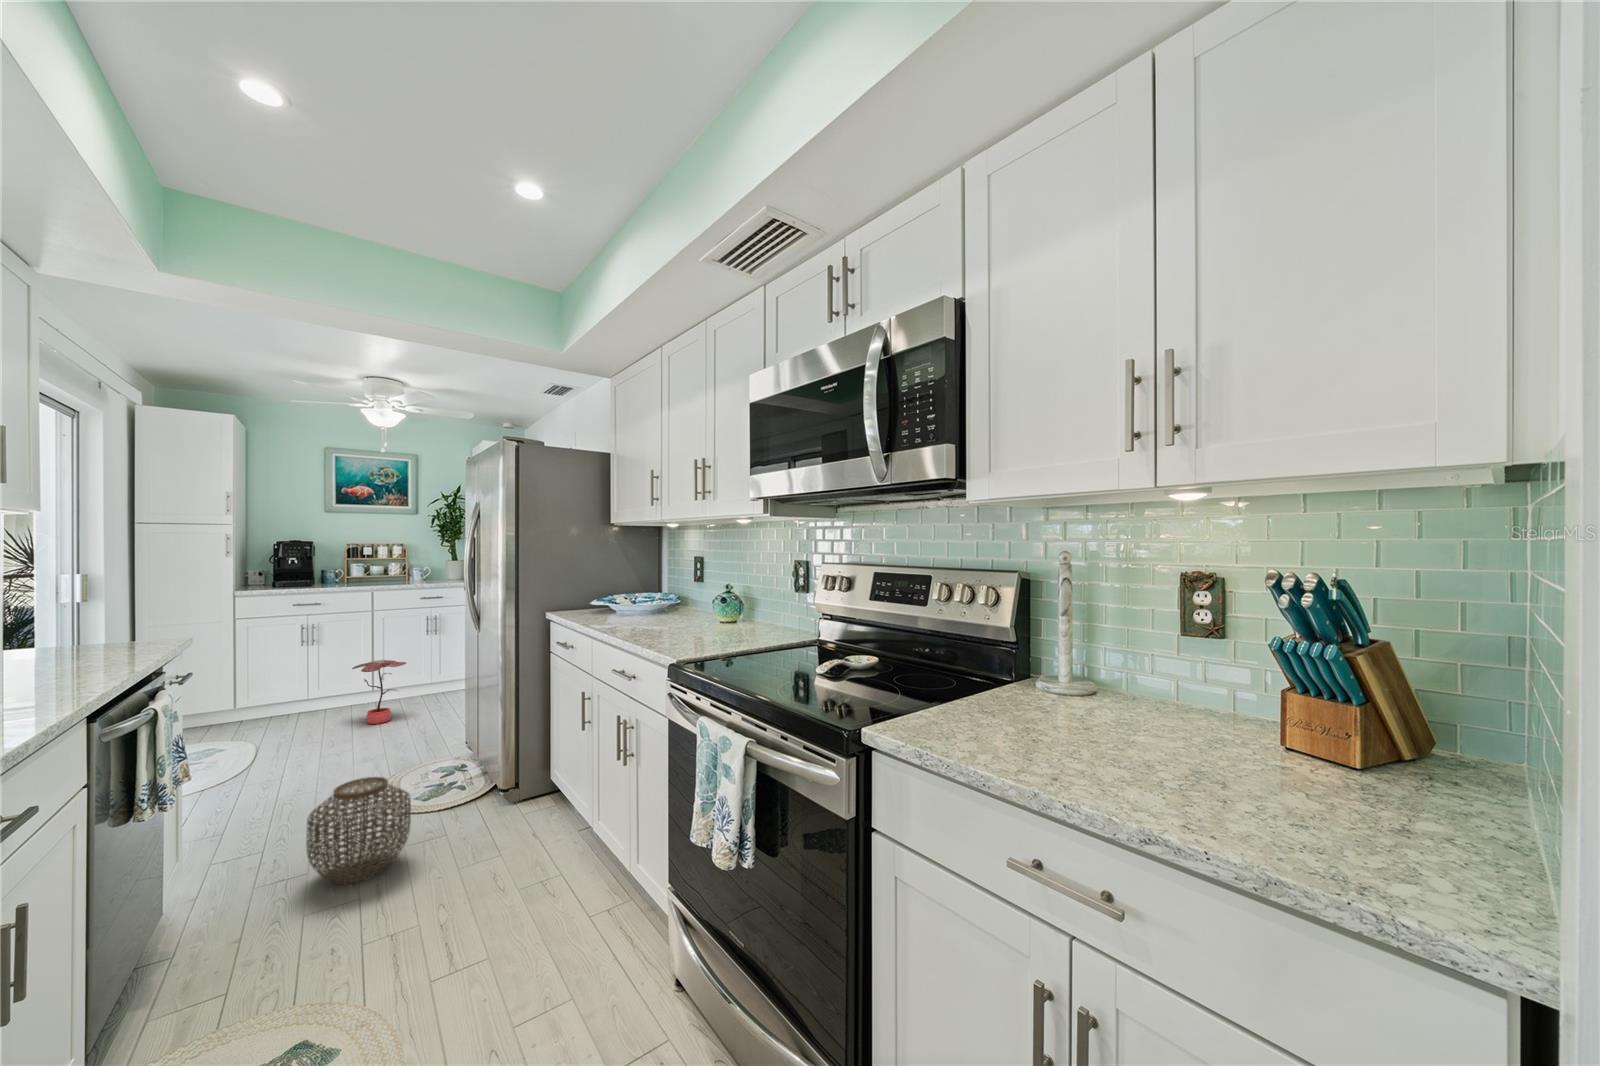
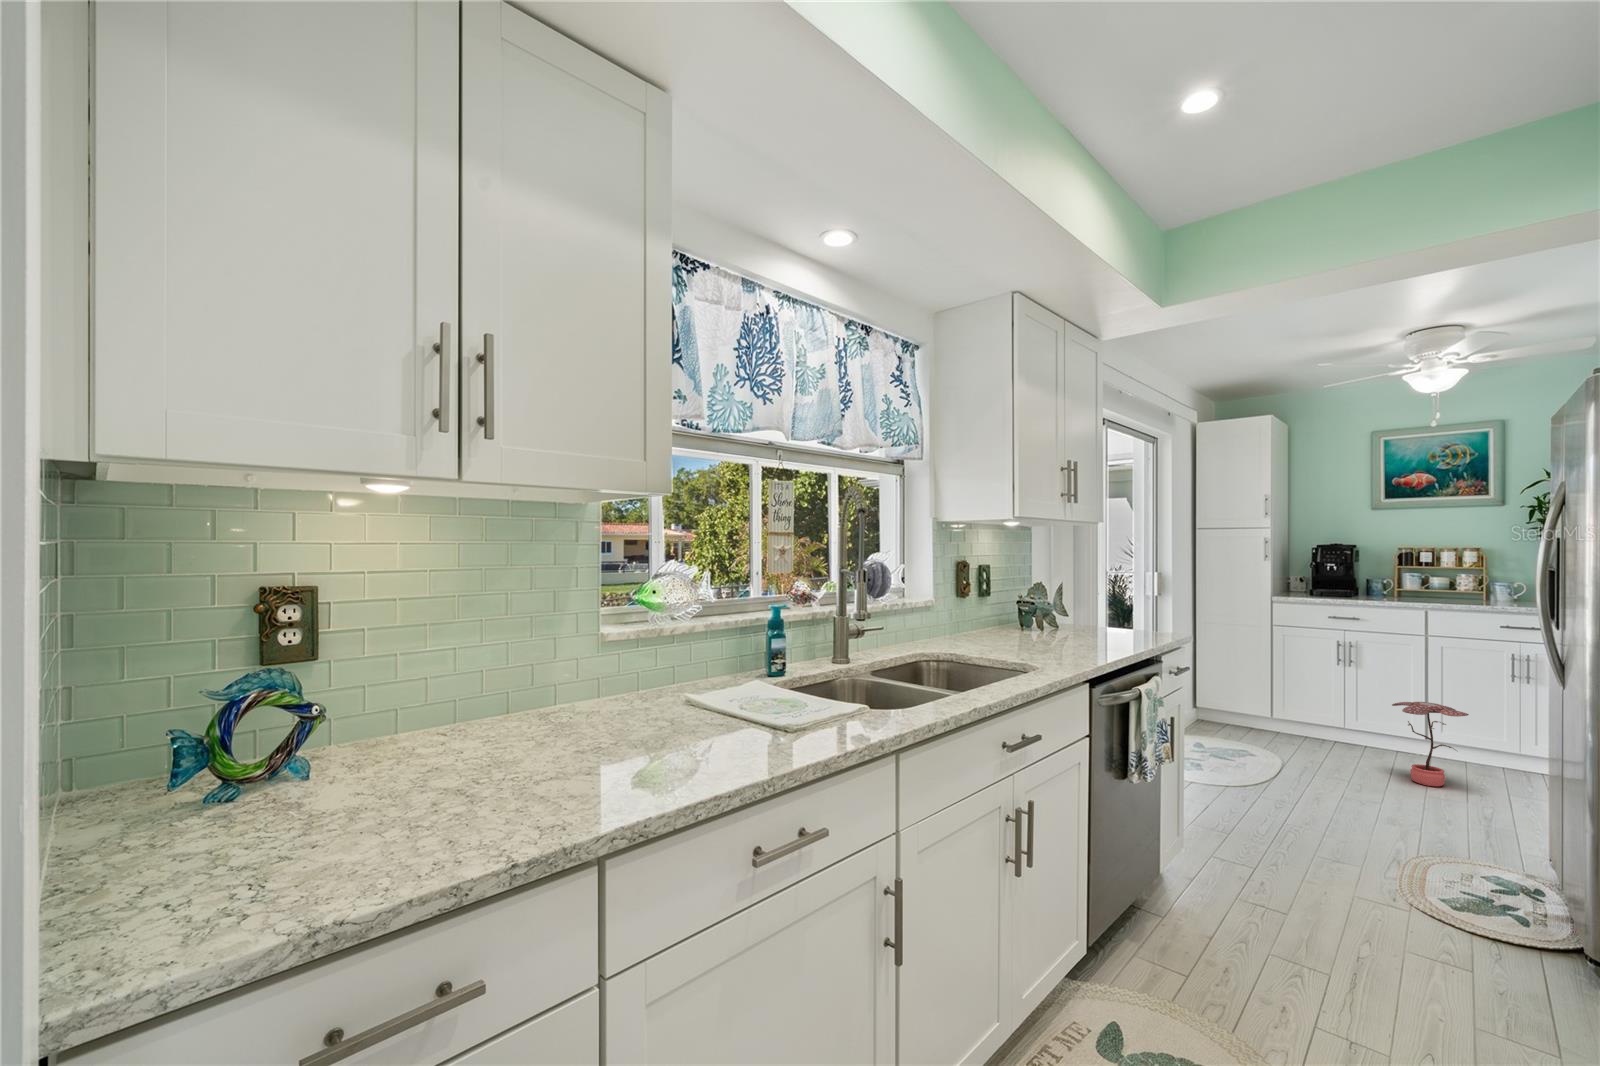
woven basket: present [307,777,411,885] -> none [1285,832,1413,963]

